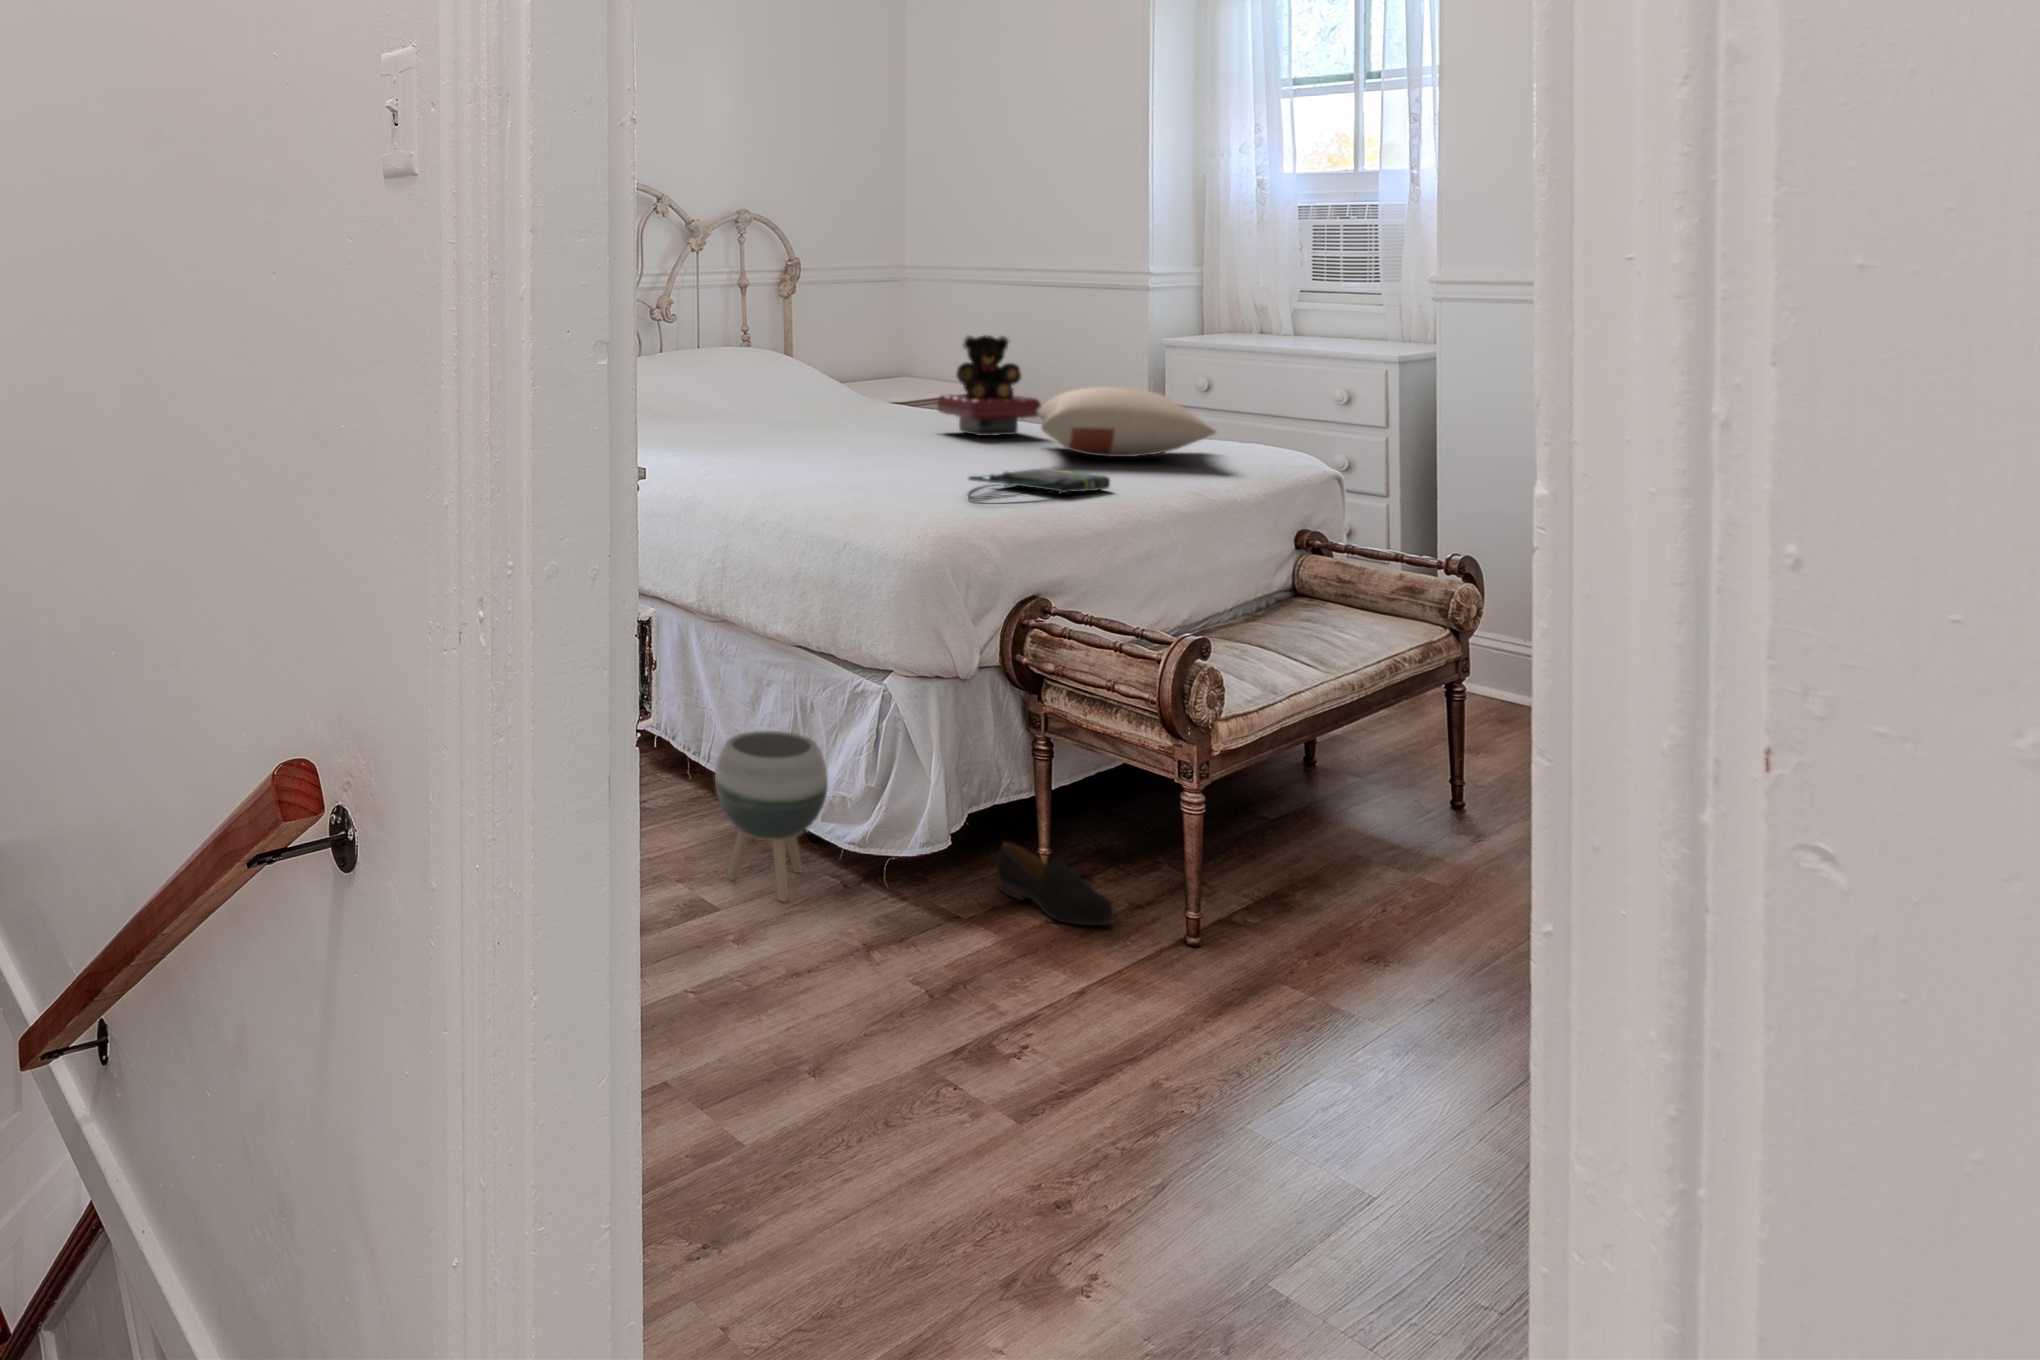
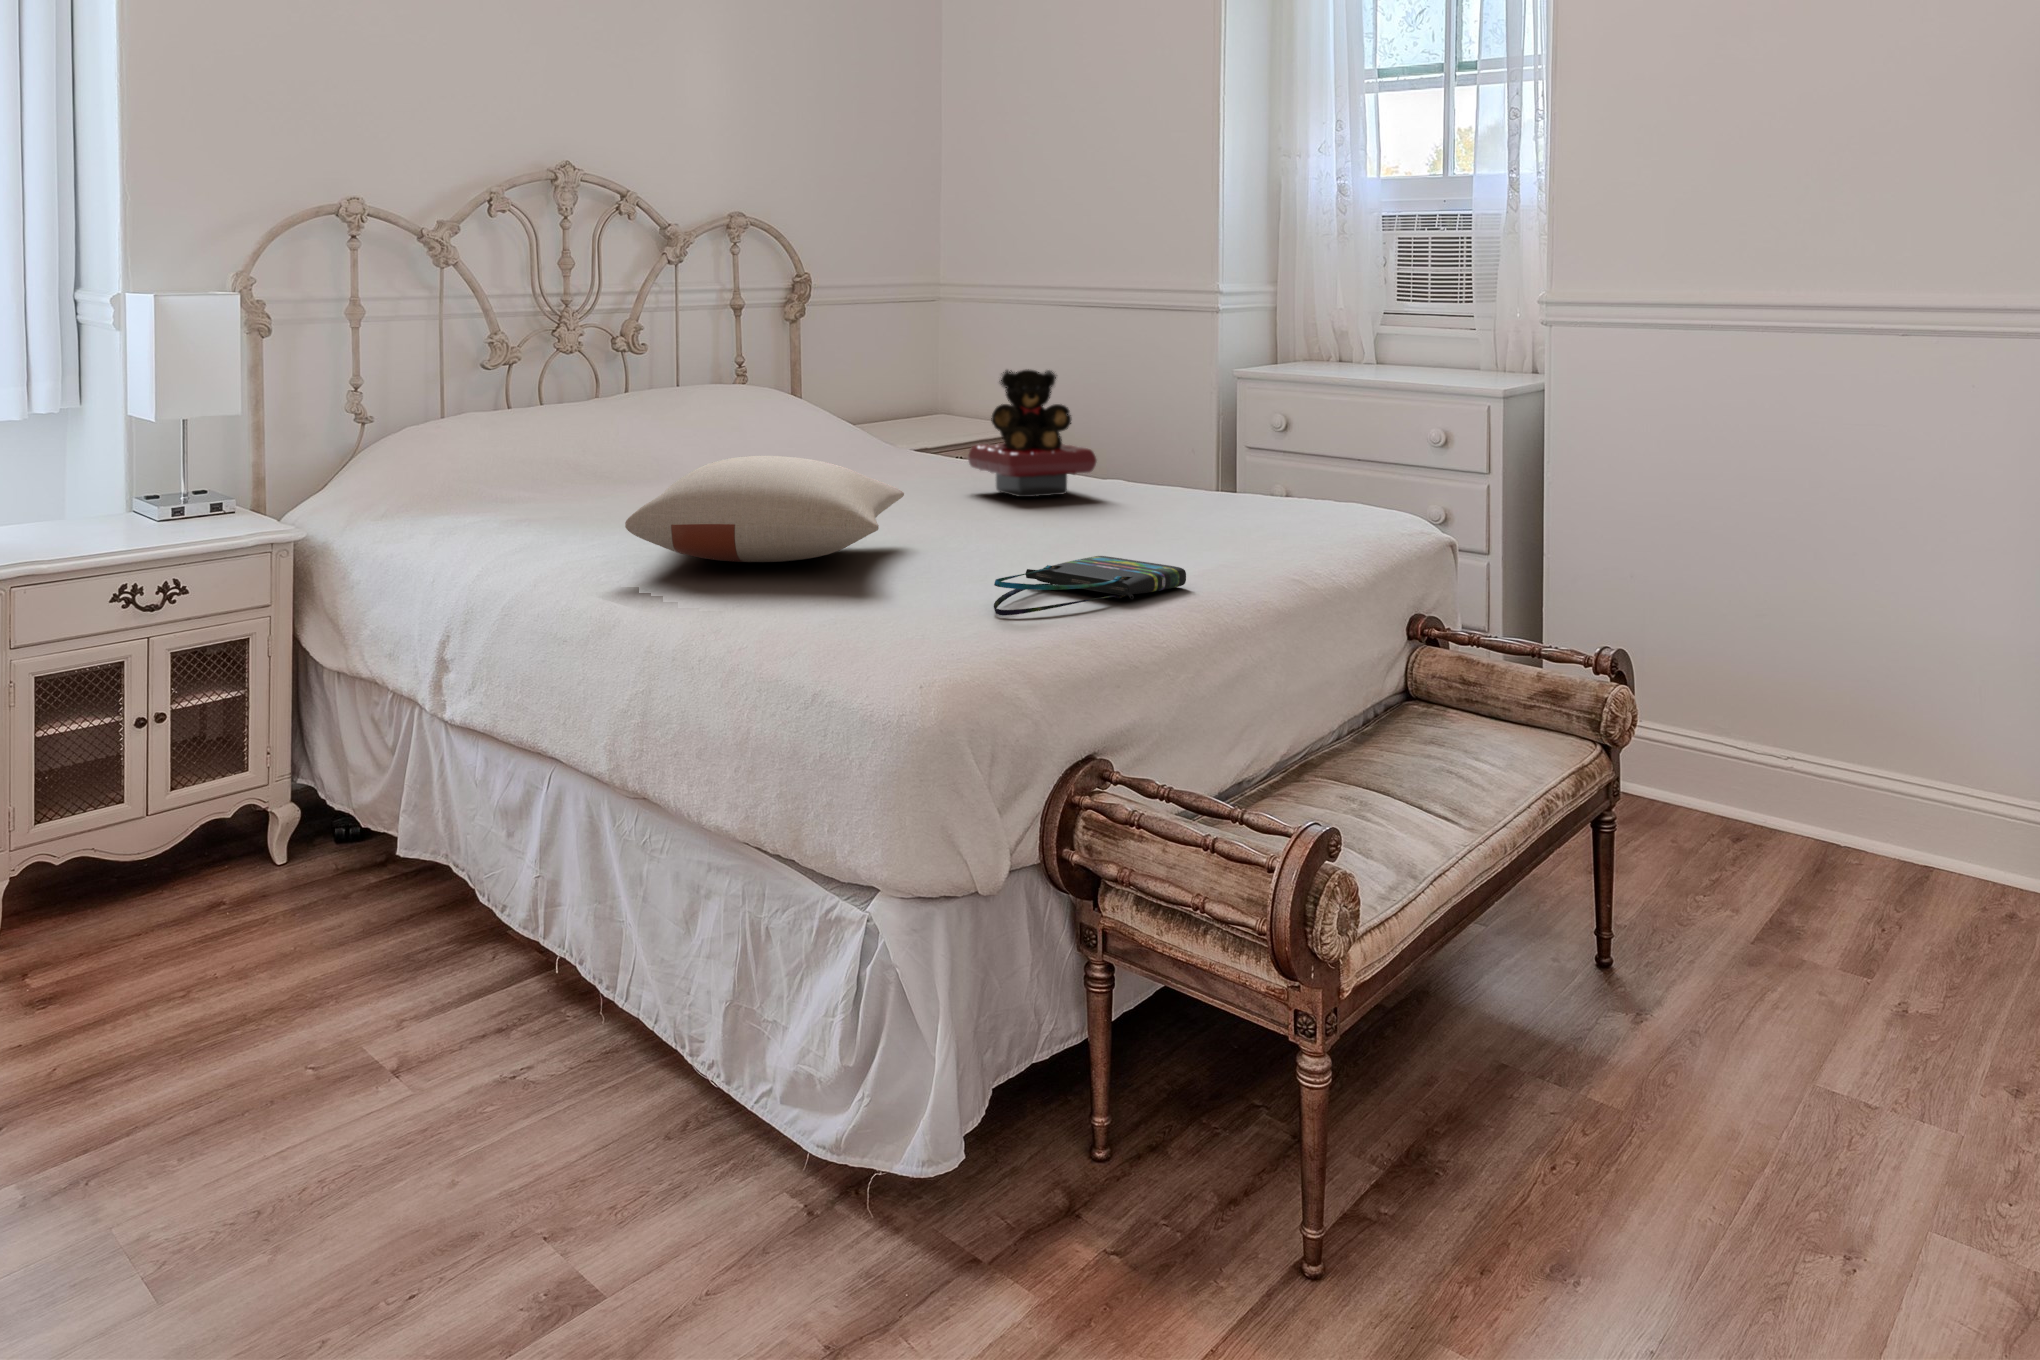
pillow: present [1037,387,1216,457] -> present [625,456,904,562]
planter: present [715,731,828,902] -> none [612,975,787,1258]
shoe: present [997,842,1114,925] -> none [1036,1120,1203,1260]

